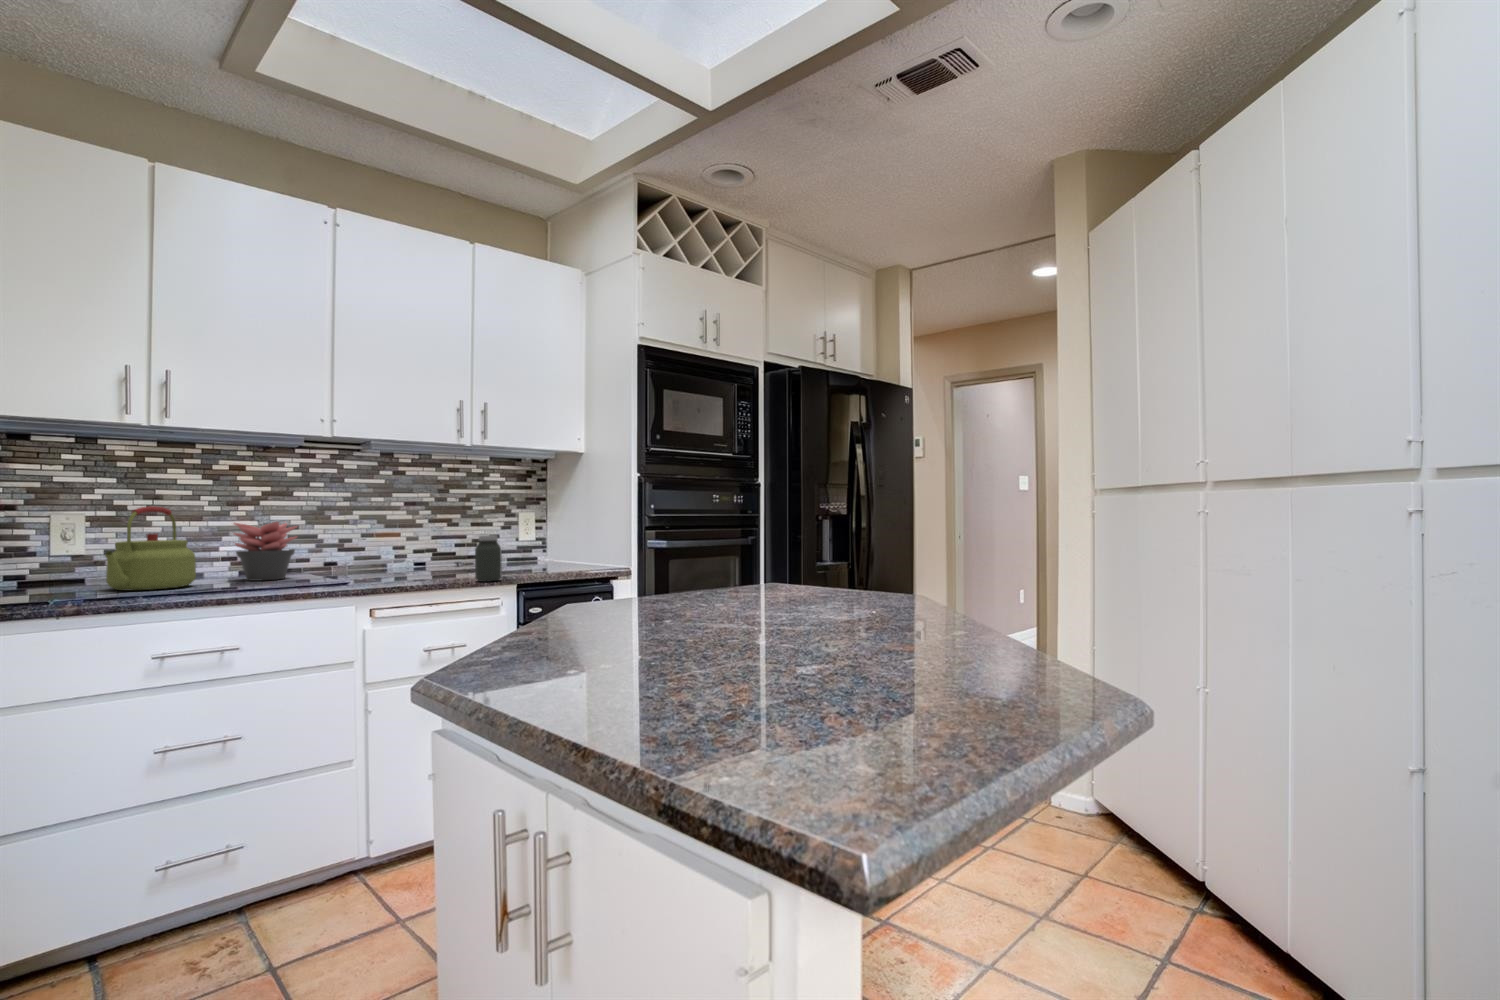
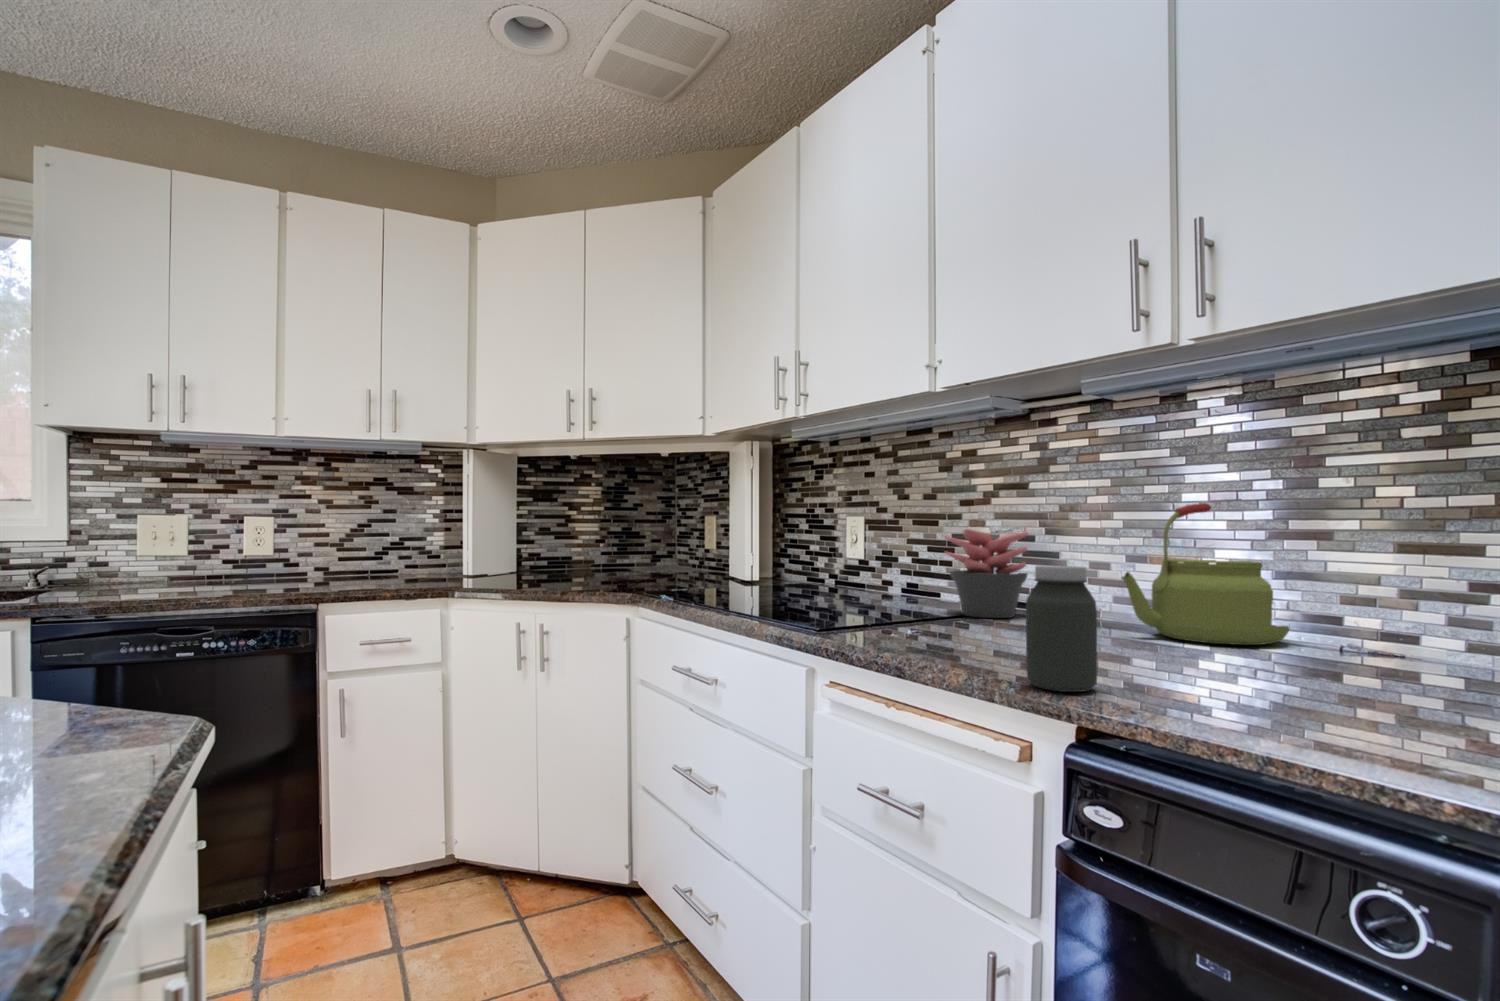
kettle: present [105,506,196,591] -> present [1122,503,1290,645]

